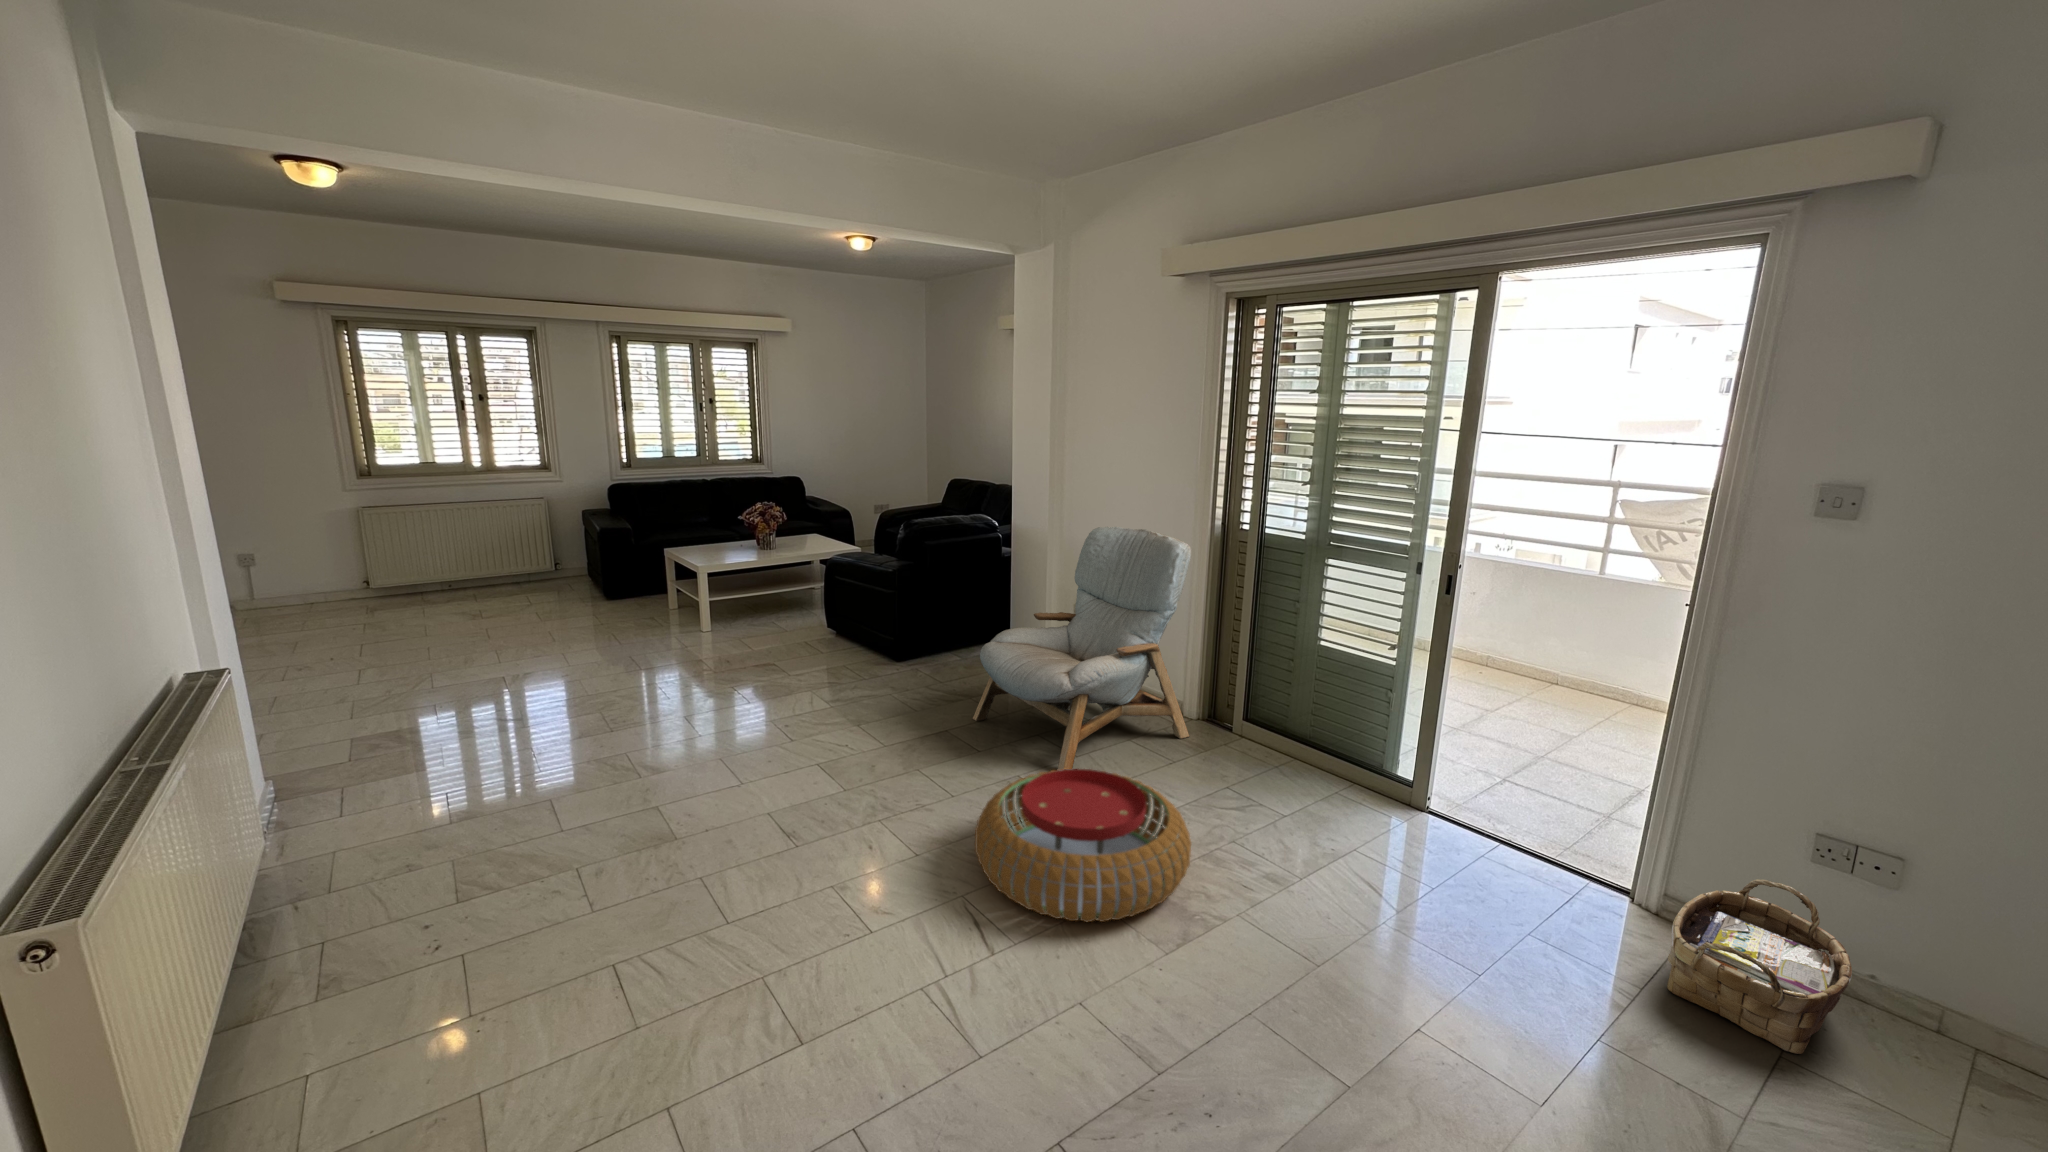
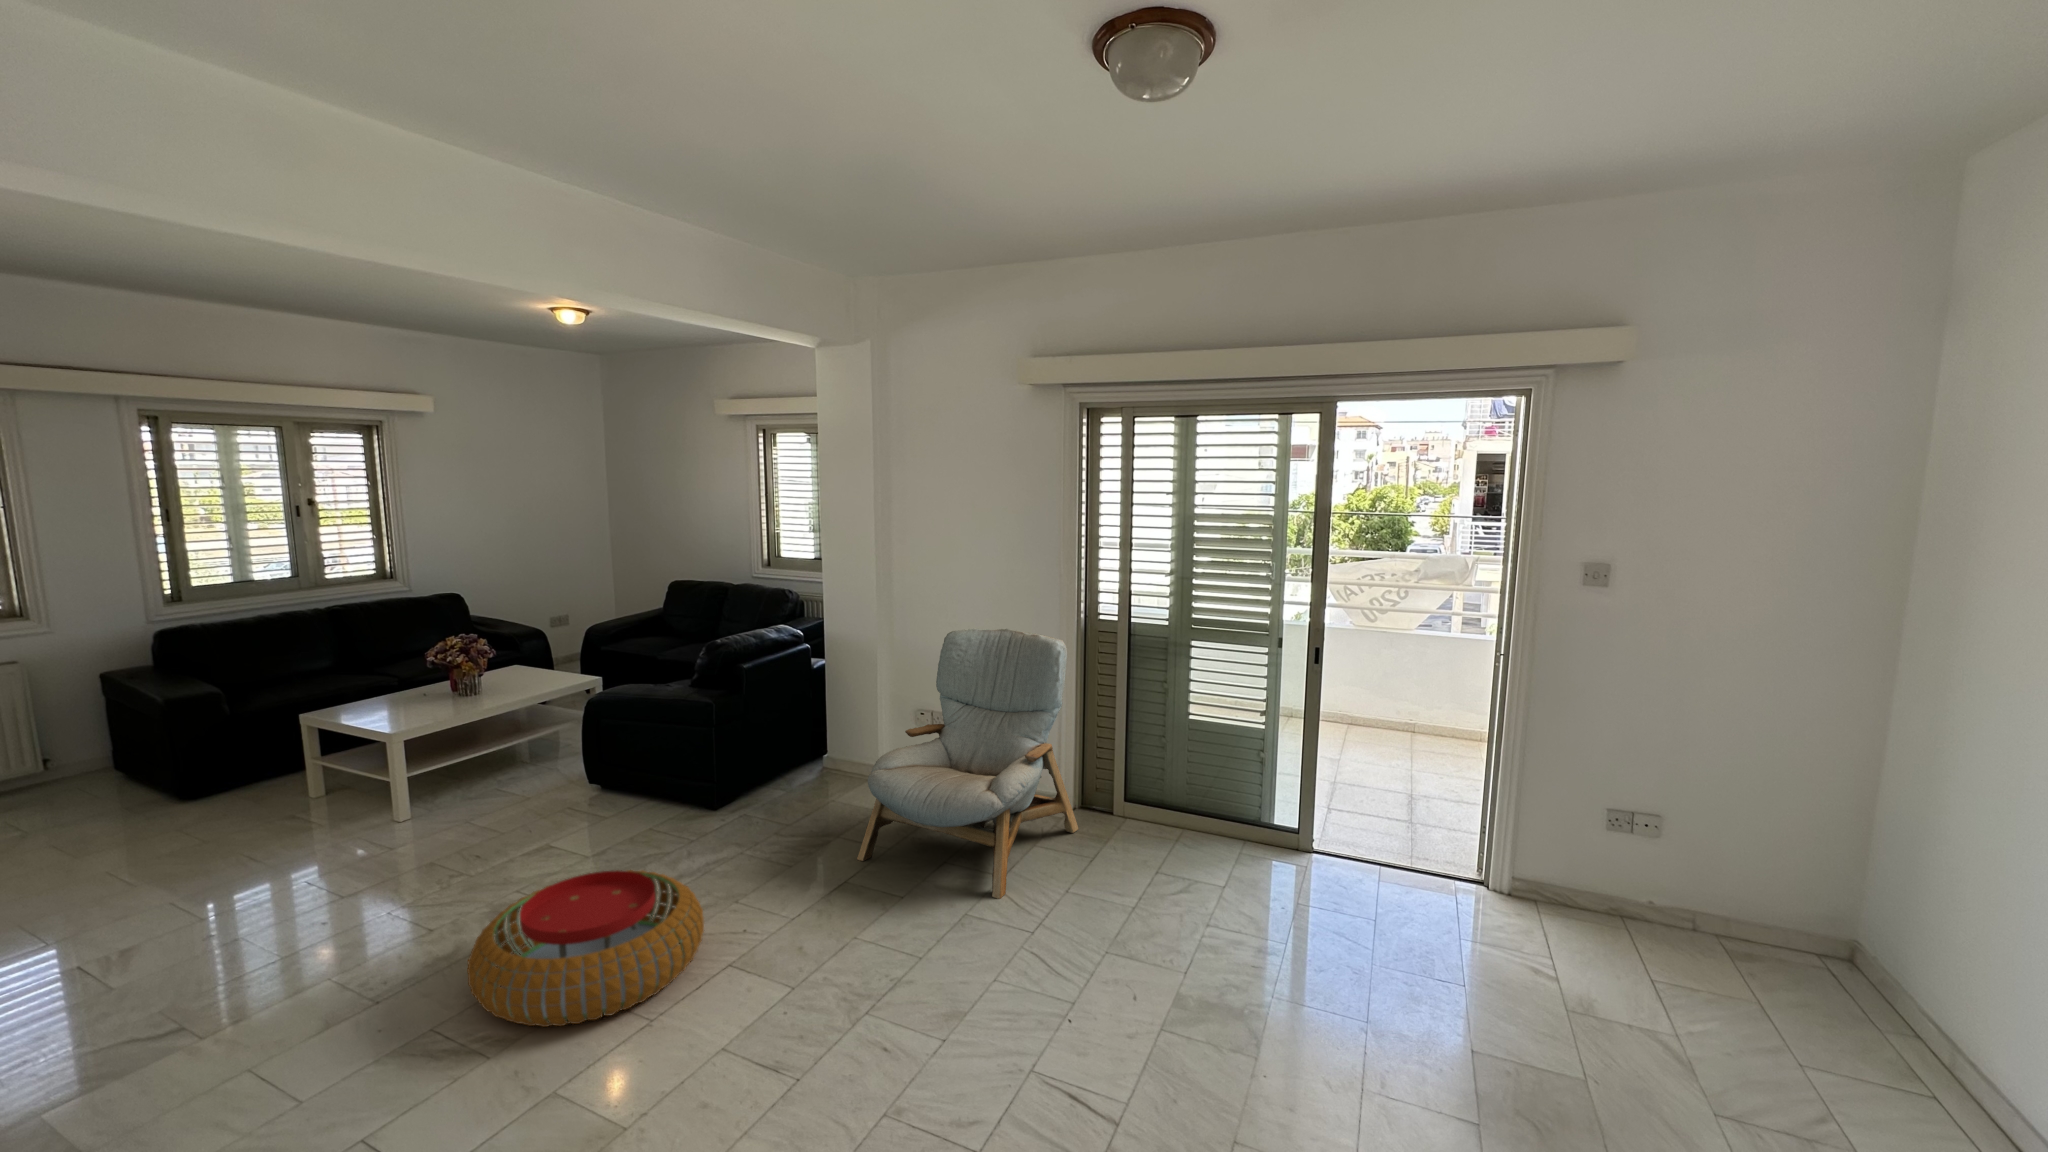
pouf: present [975,769,1191,922] -> present [467,870,704,1027]
woven basket: present [1667,880,1852,1054] -> none [1544,851,1658,973]

